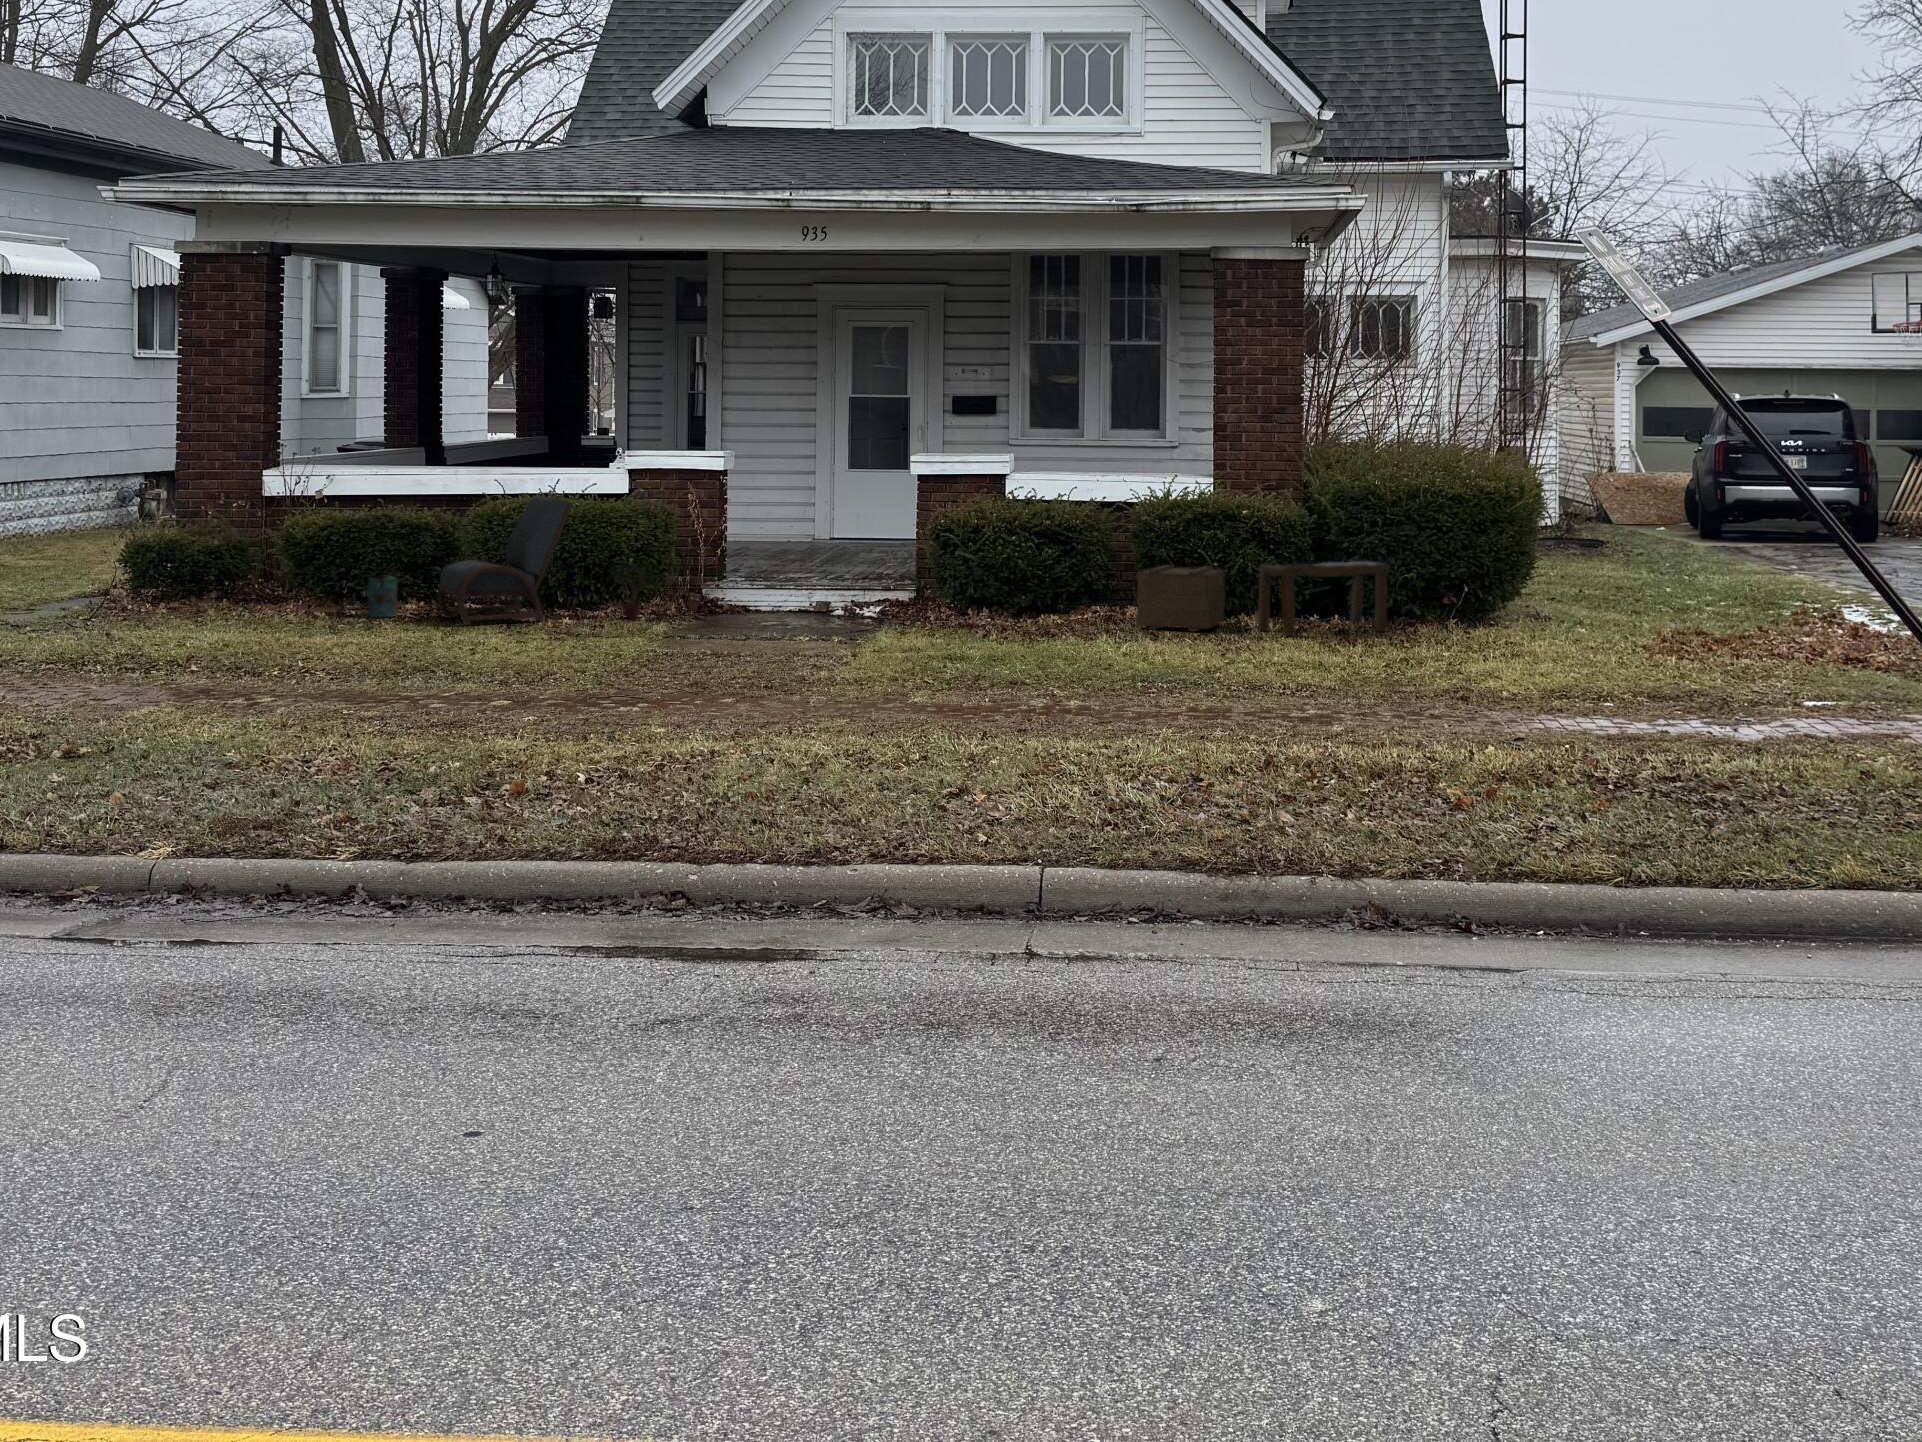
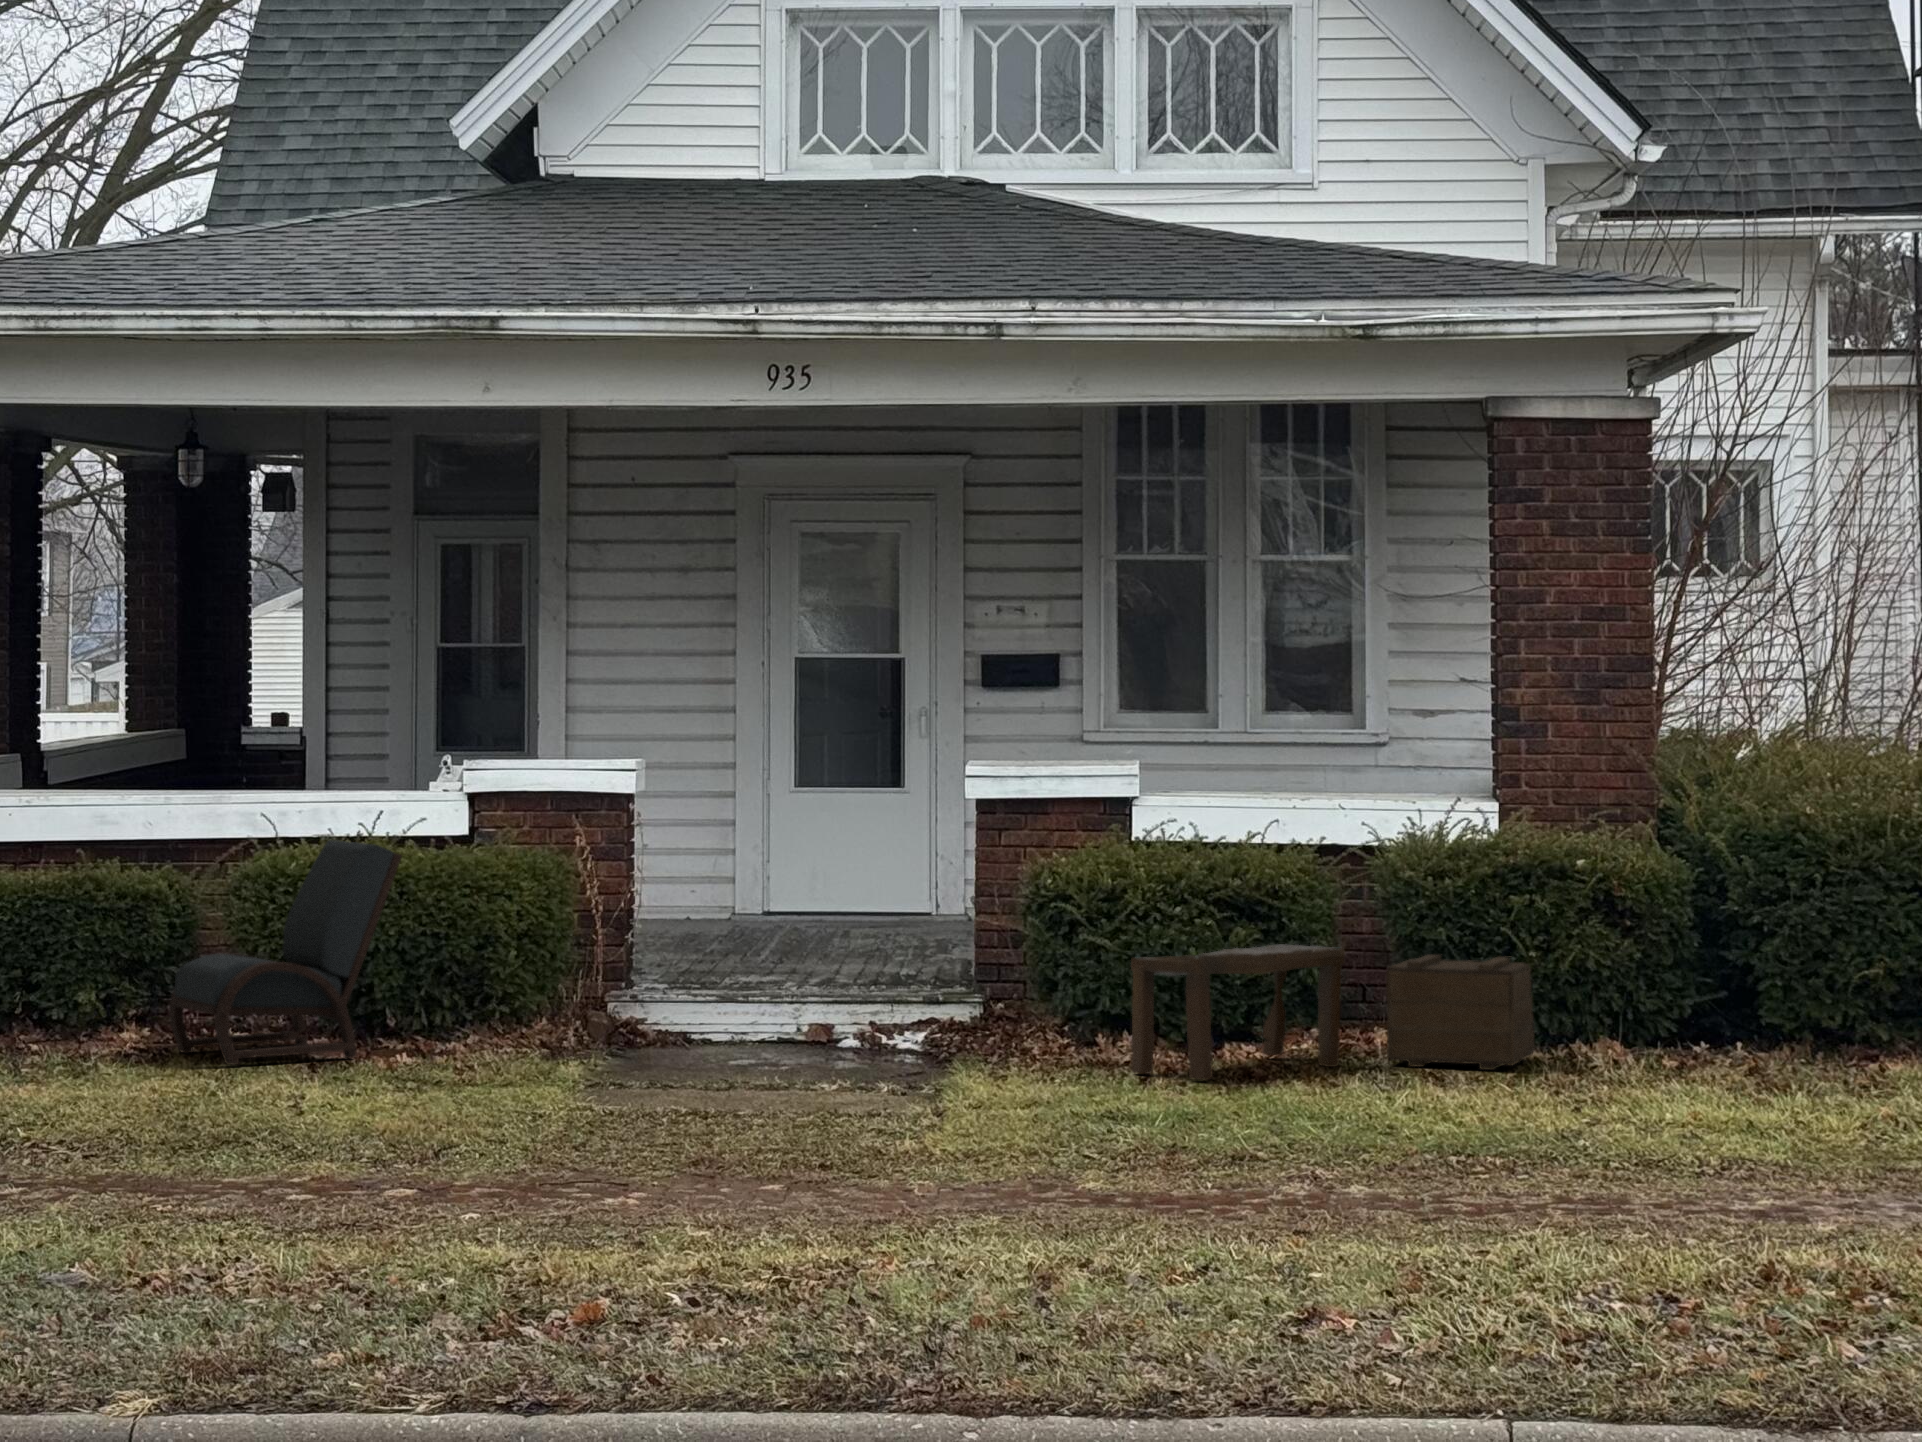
bench: present [1258,562,1389,636] -> present [1131,944,1345,1080]
potted plant: present [610,564,657,619] -> none [461,951,552,1053]
watering can: present [368,568,398,618] -> none [48,968,100,1054]

